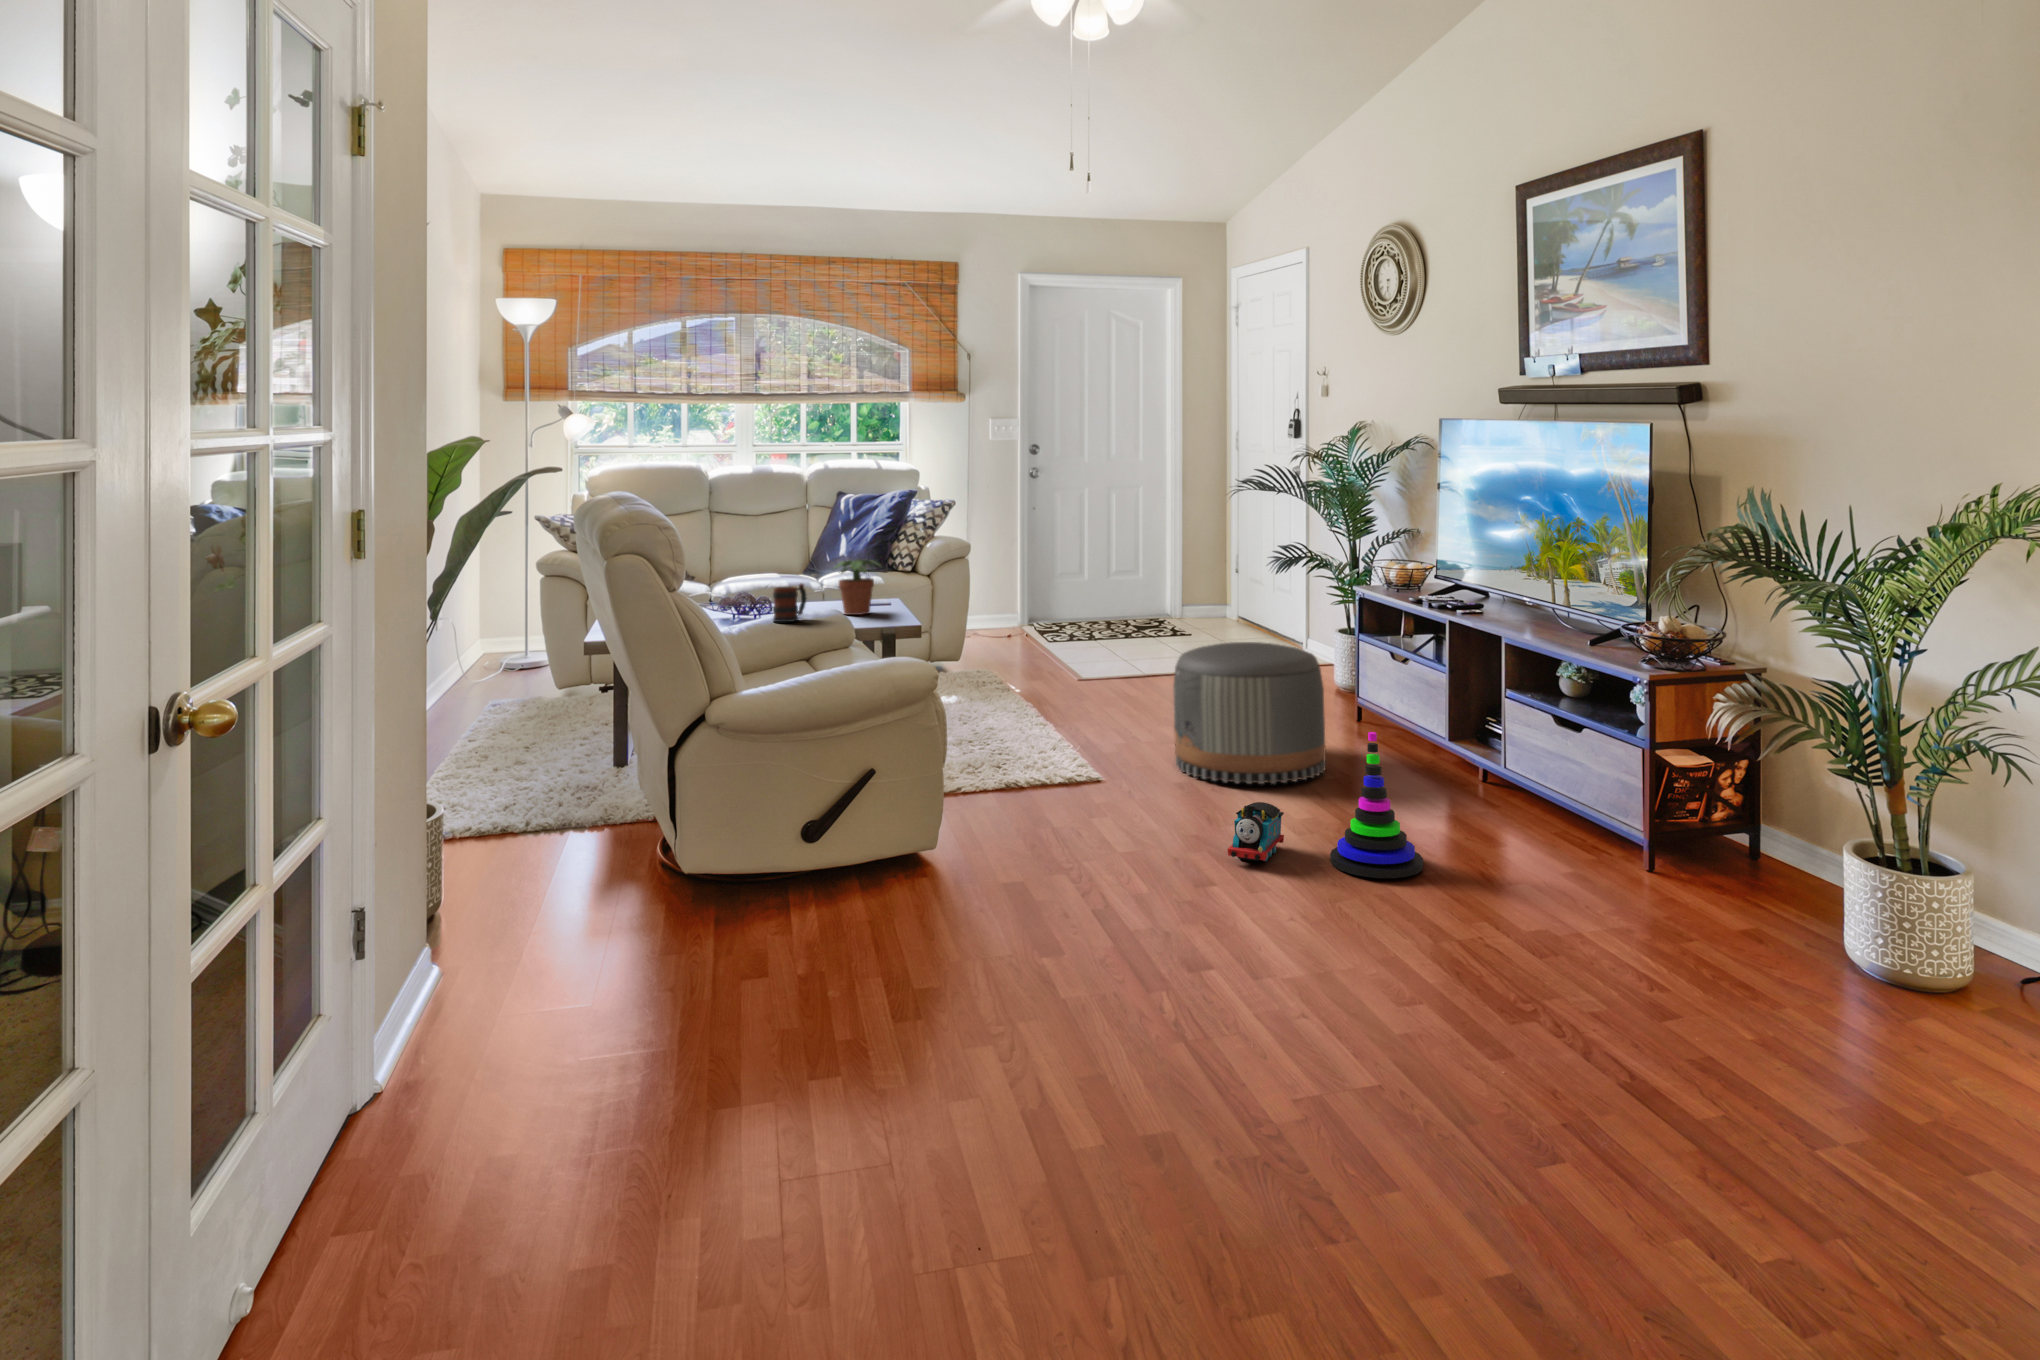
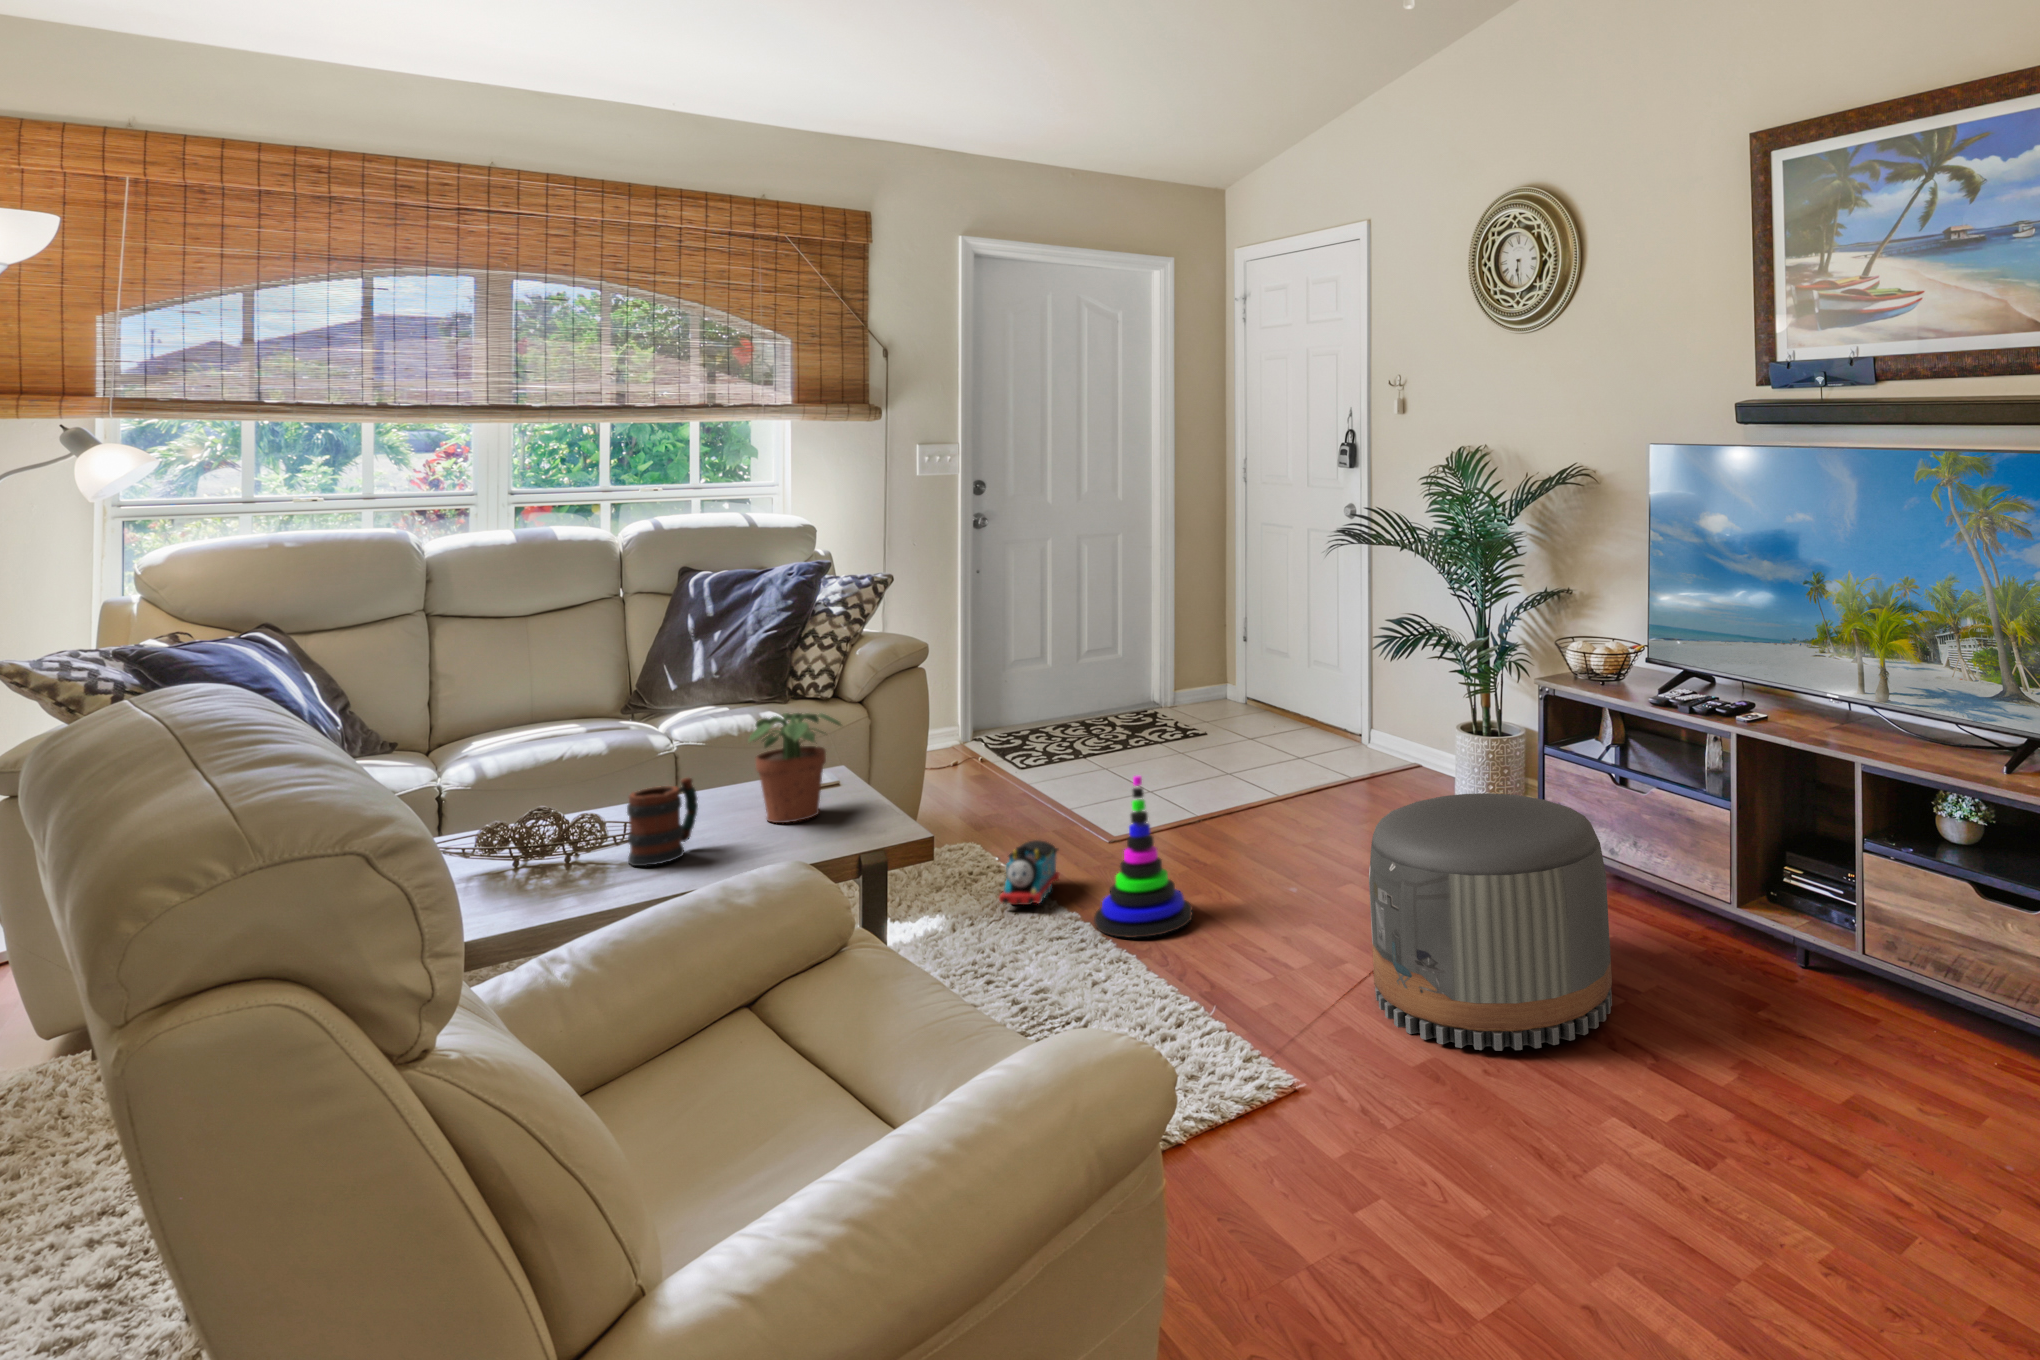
stacking toy: present [1330,732,1423,878] -> present [1094,776,1192,938]
toy train: present [1228,802,1284,861] -> present [999,840,1059,905]

